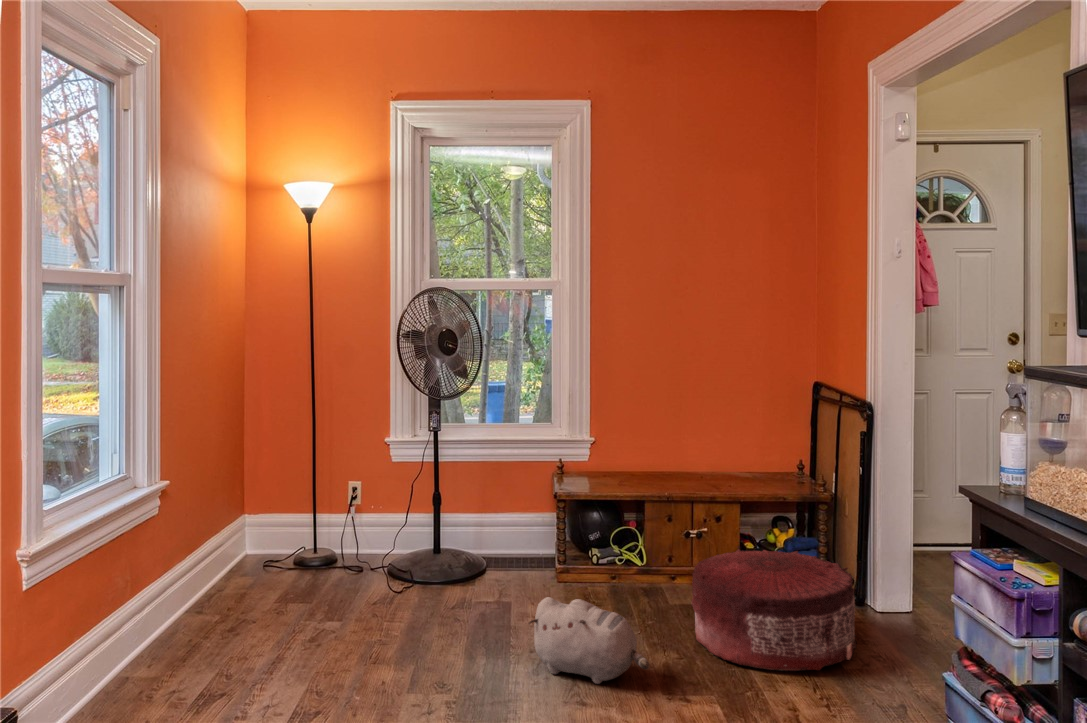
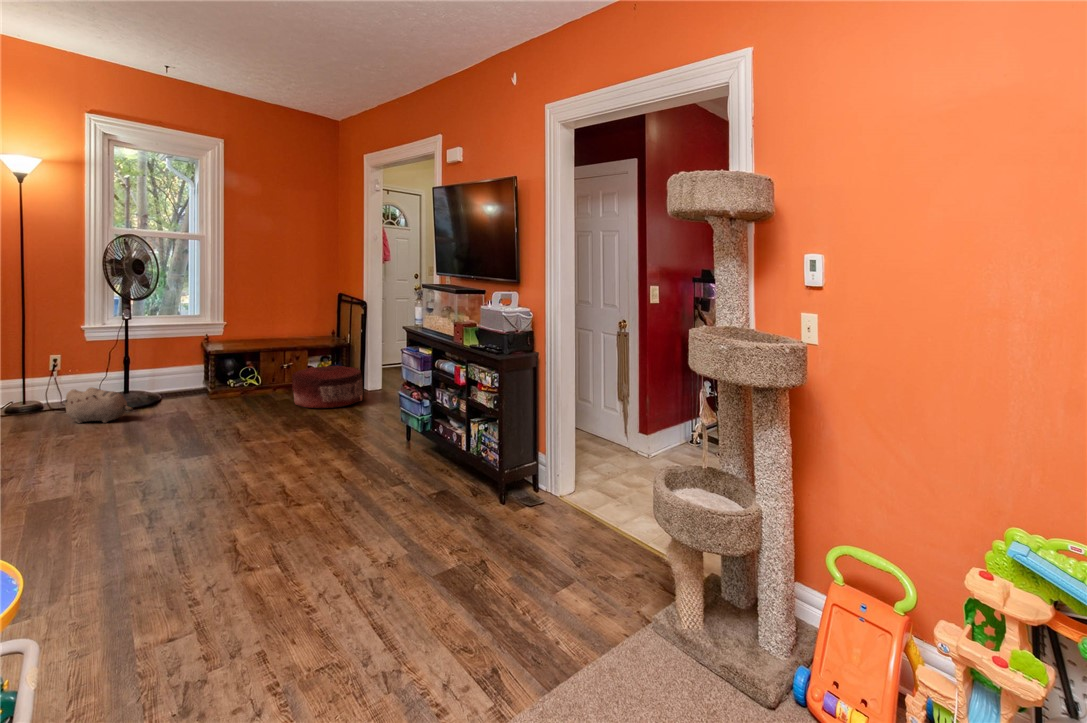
plush toy: present [529,597,649,684] -> present [63,387,133,423]

